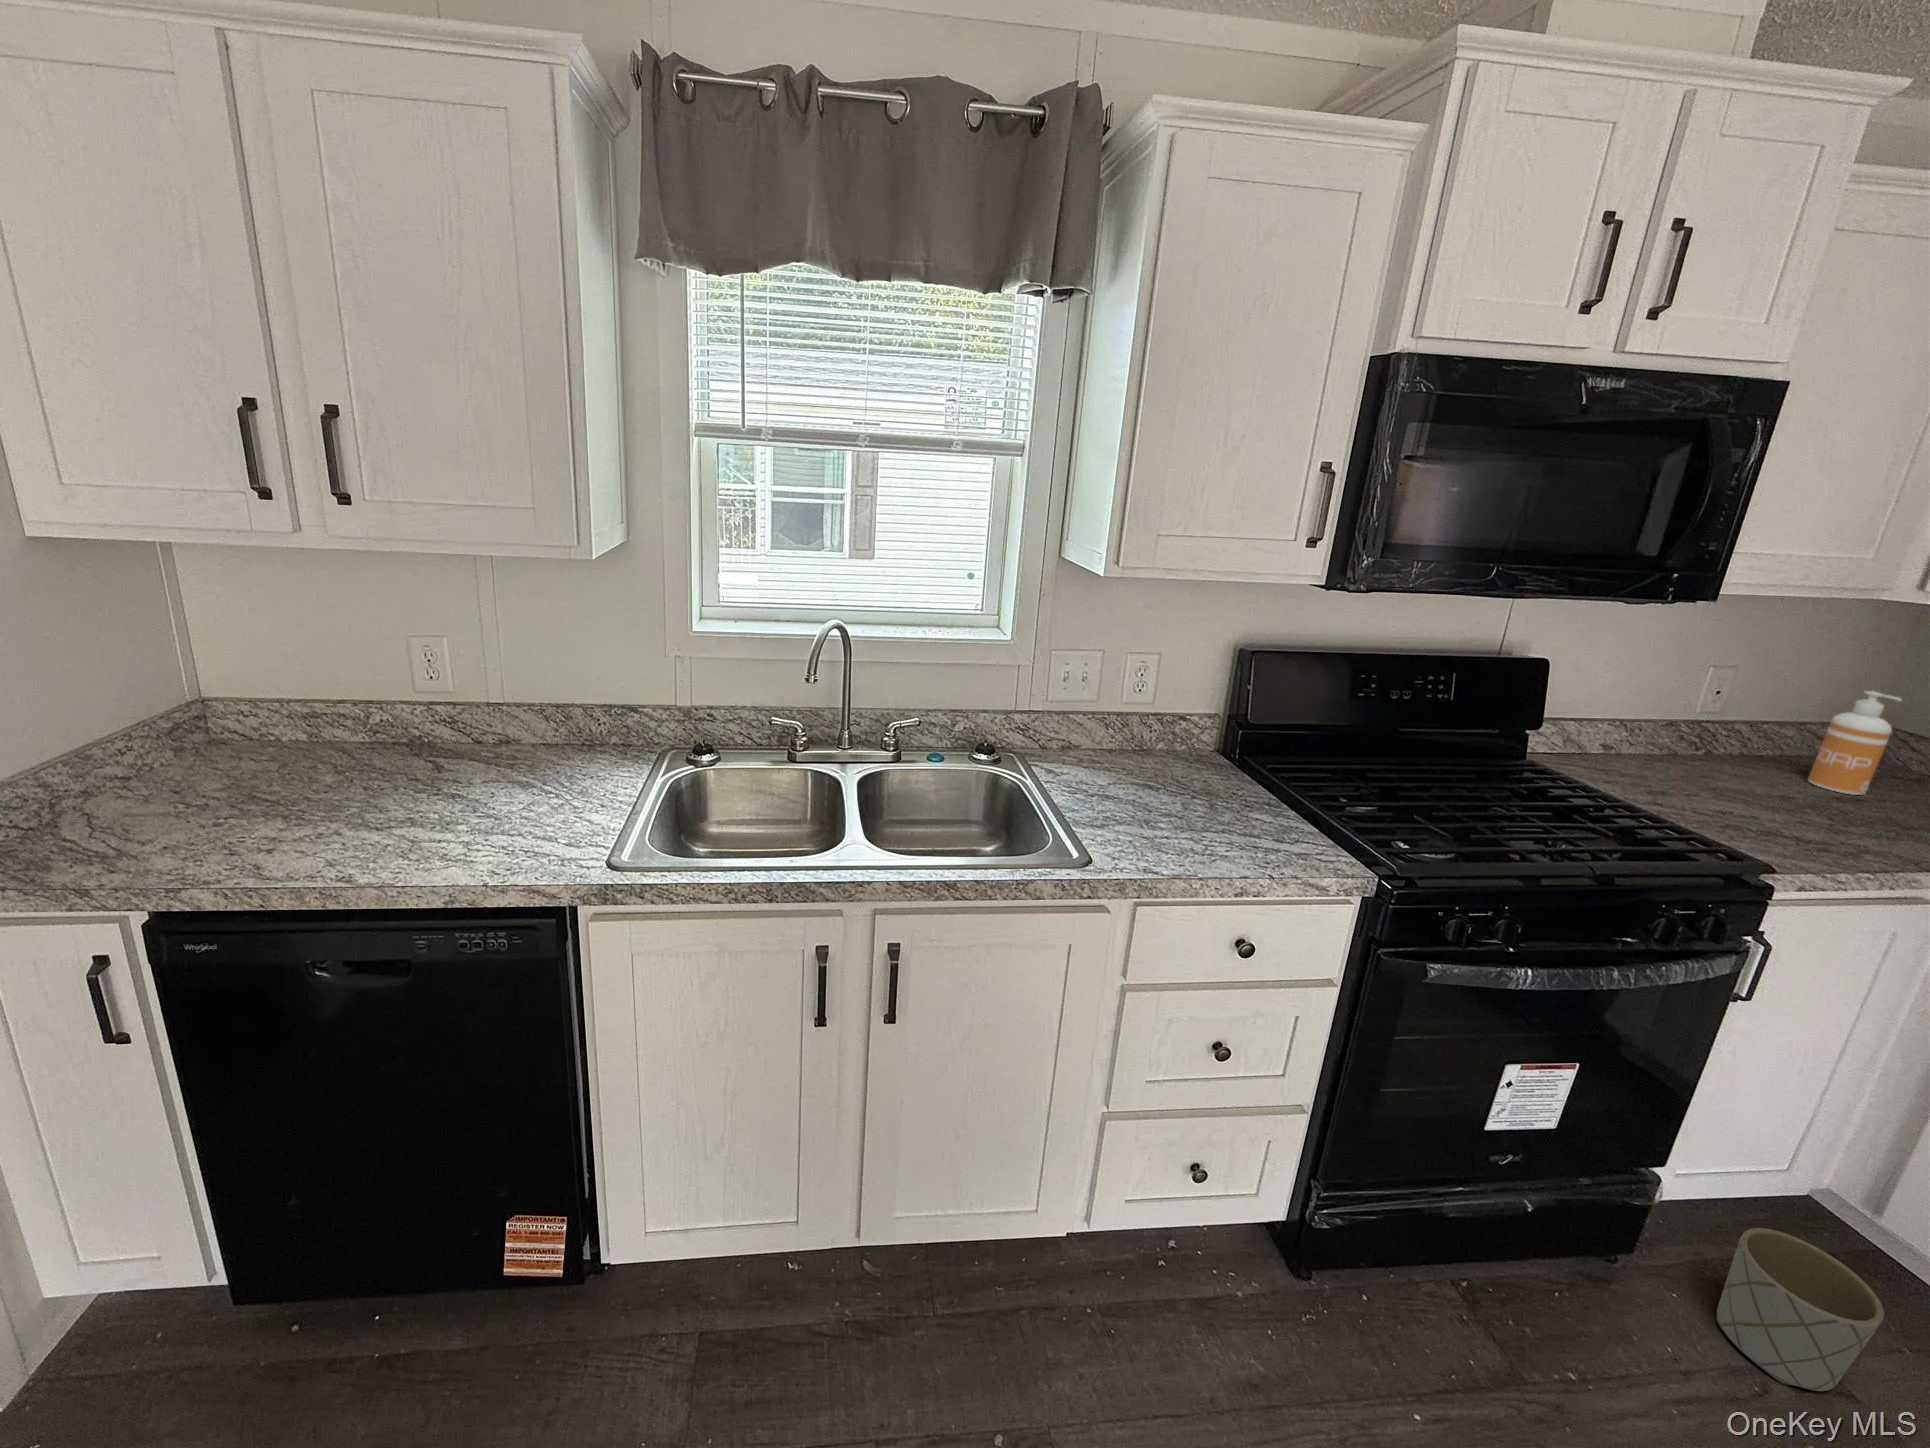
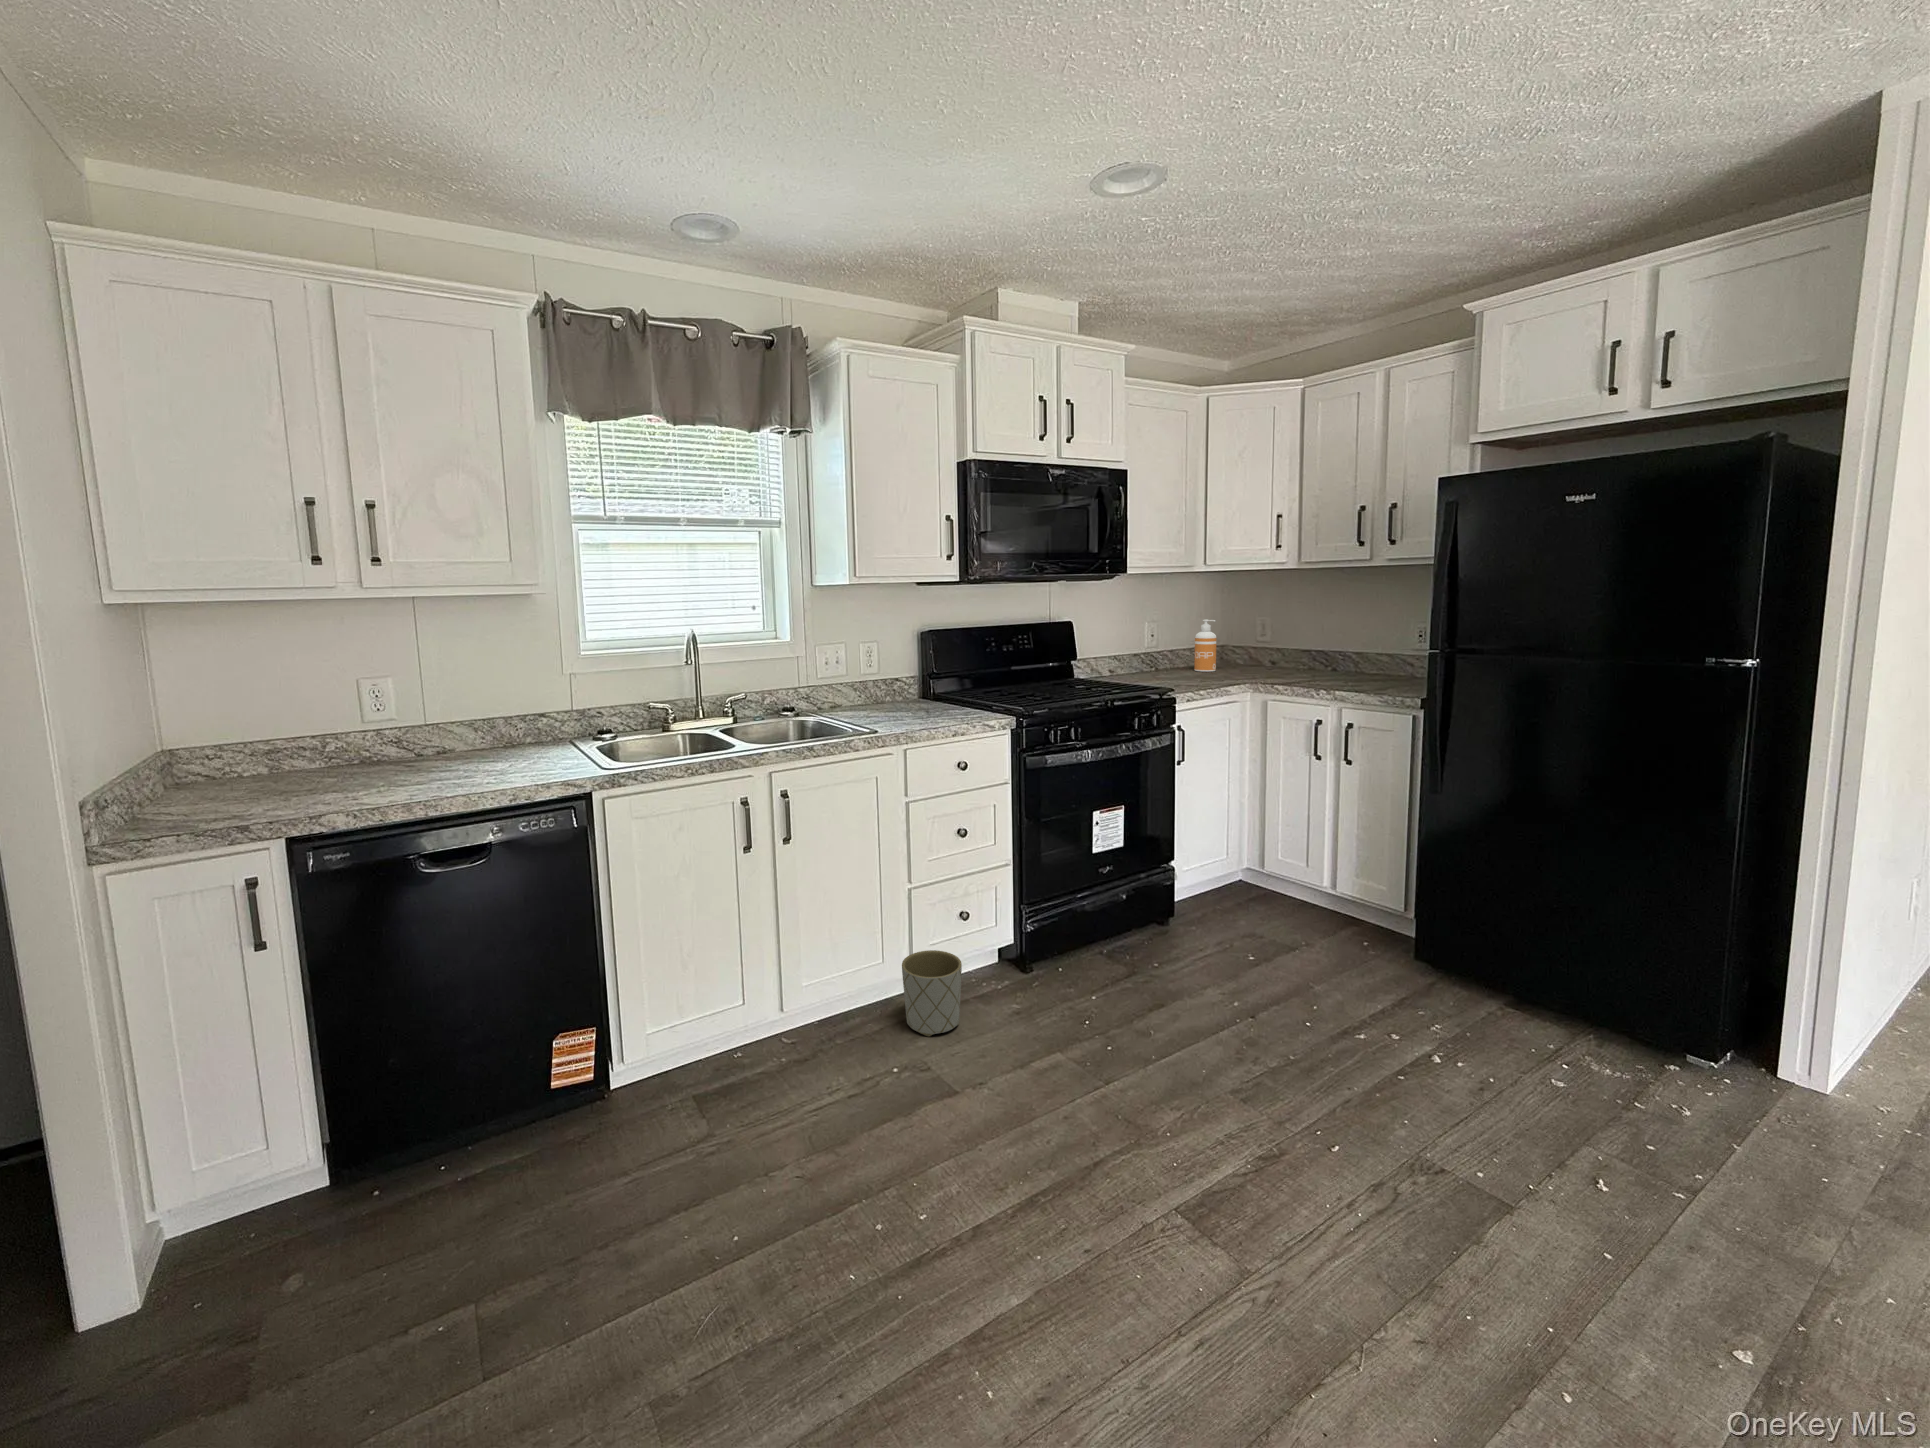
planter: present [1716,1228,1884,1391] -> present [902,950,962,1036]

